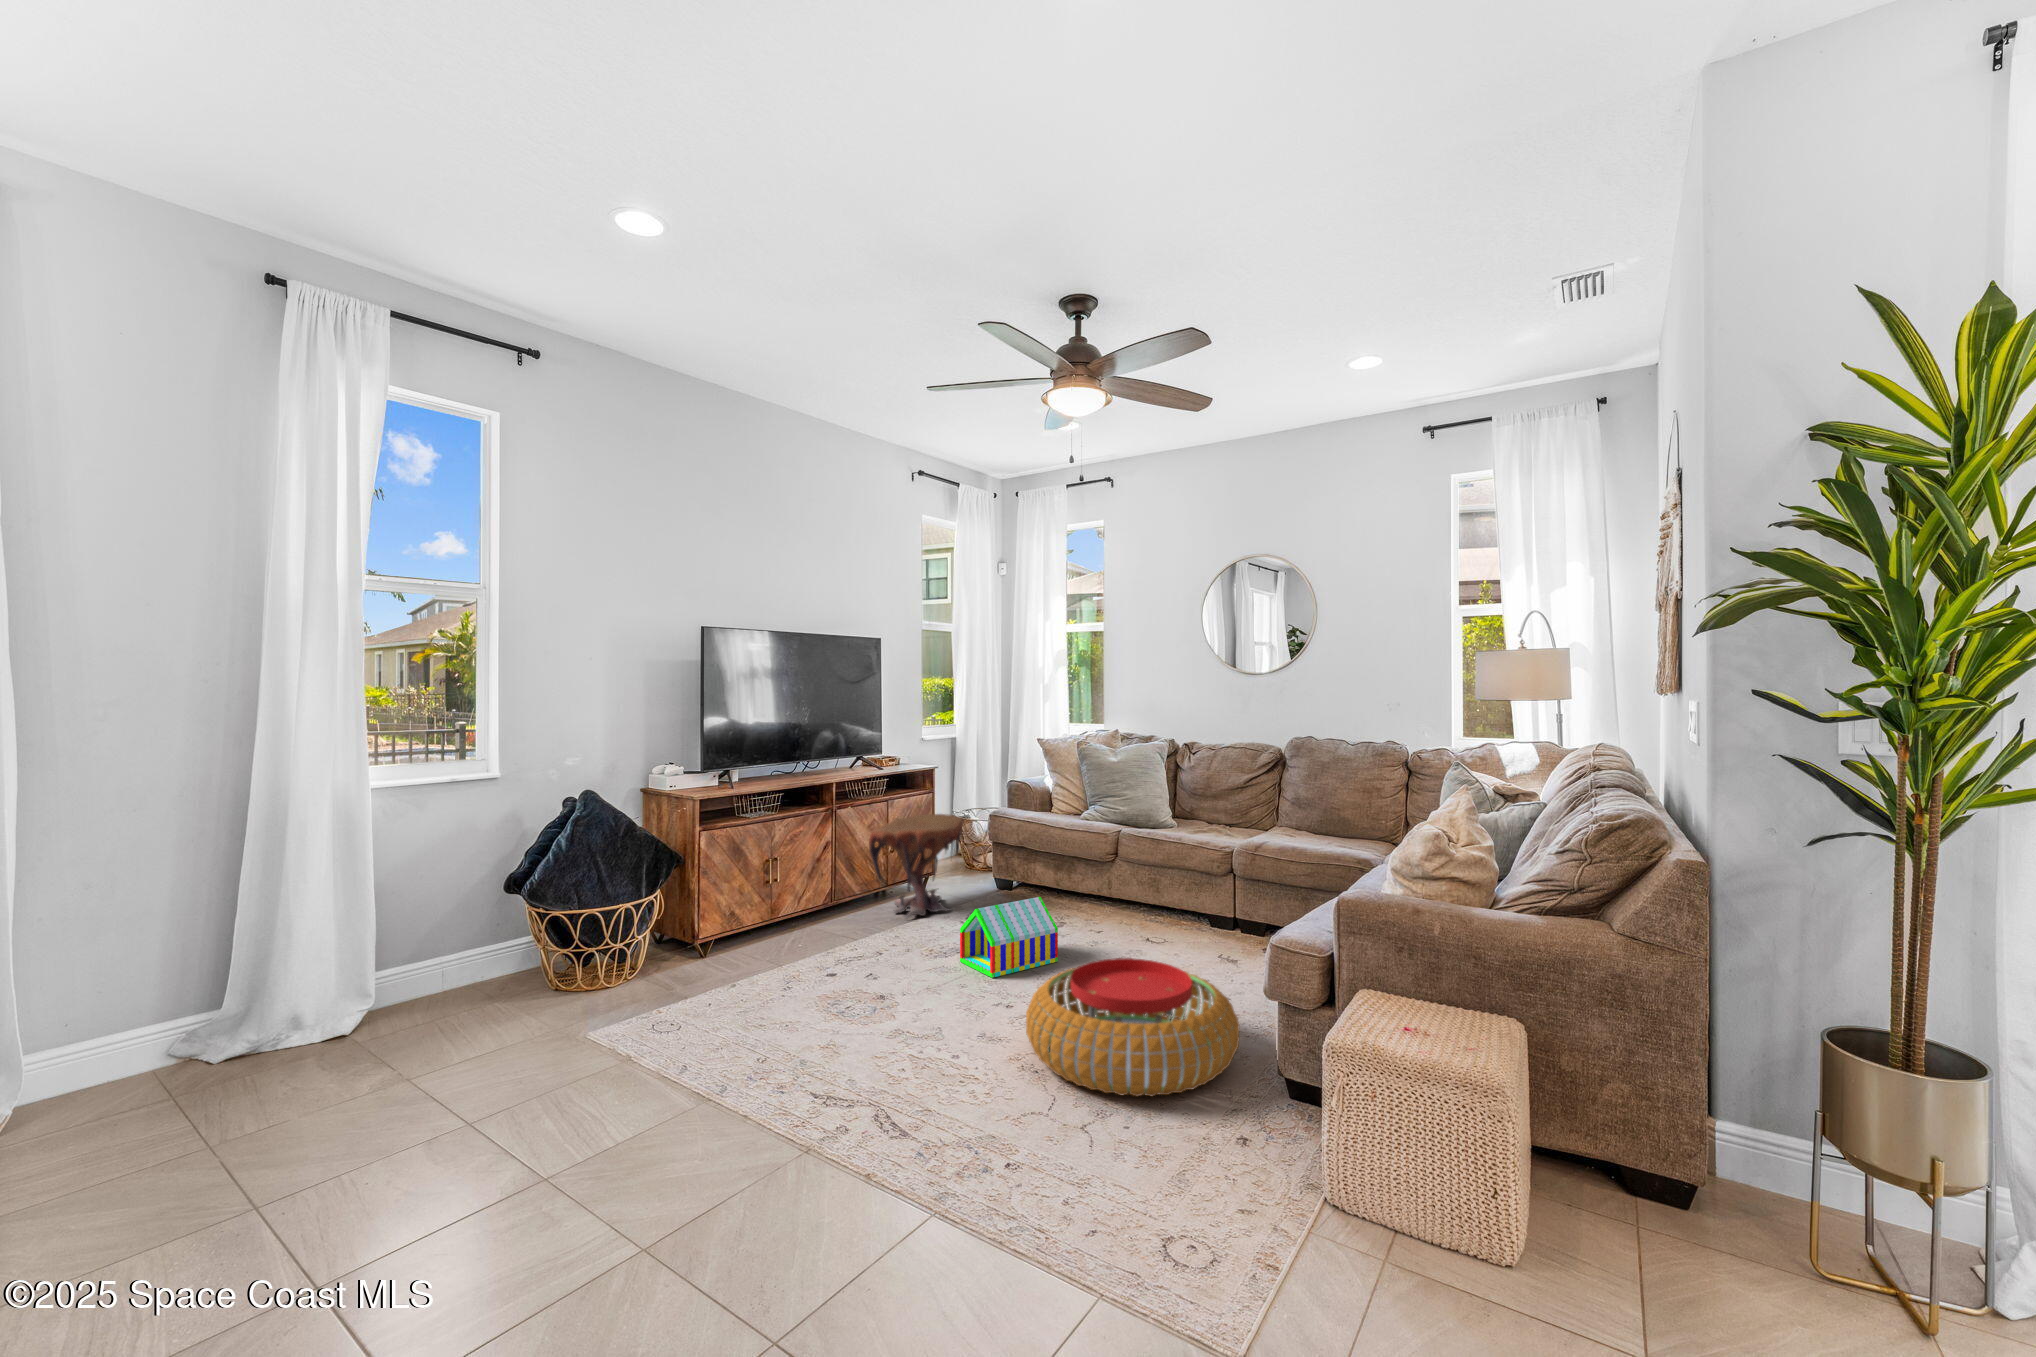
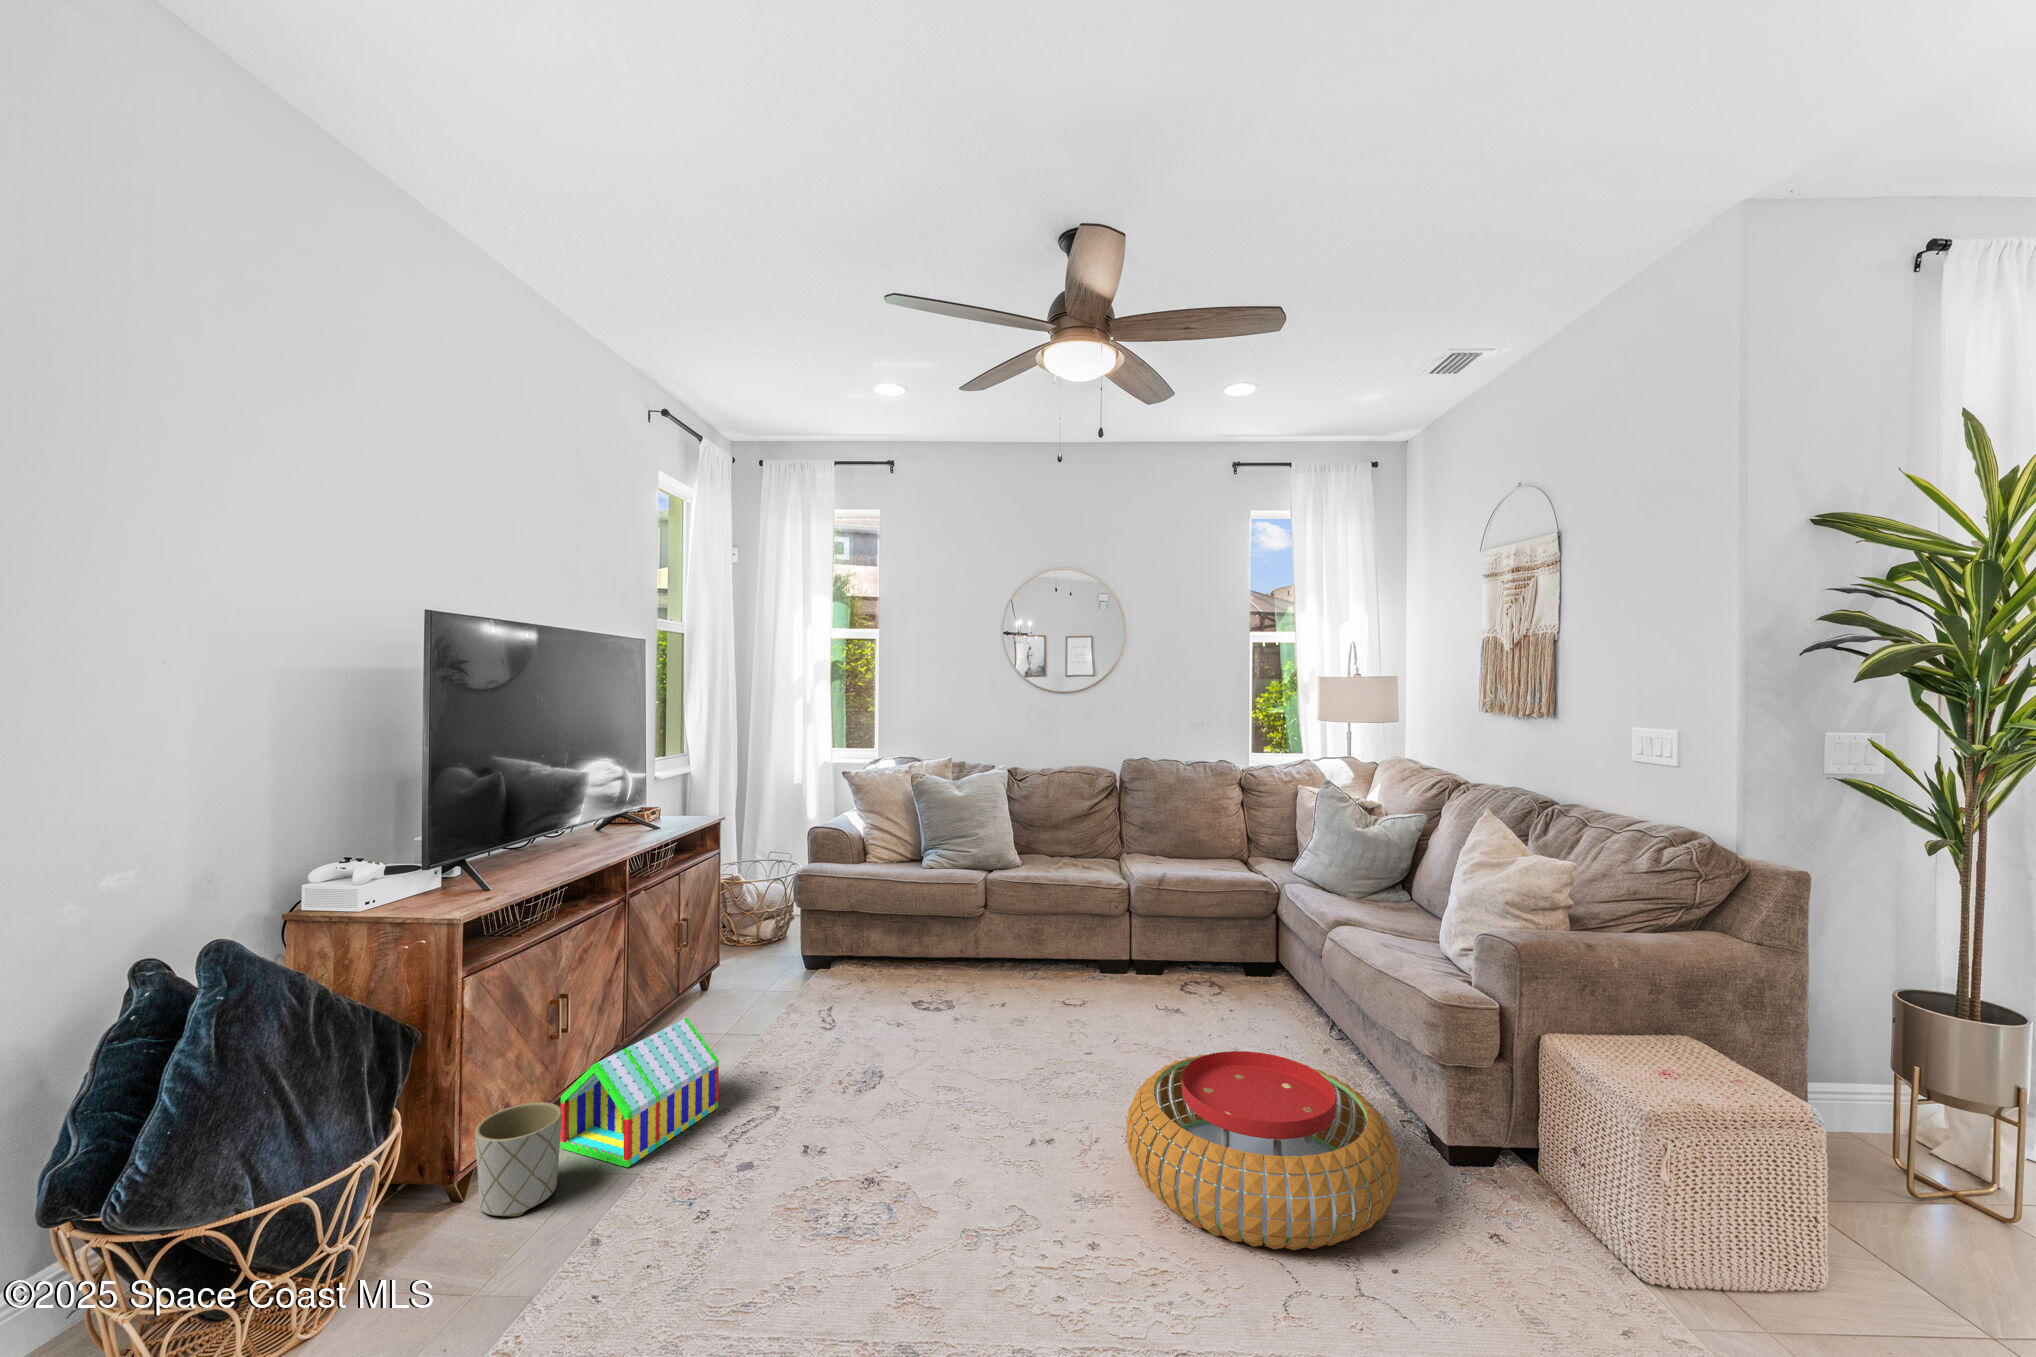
side table: present [869,814,964,918] -> none [683,882,803,1042]
toy house: present [960,897,1058,978] -> present [560,1018,719,1167]
planter: none [699,910,745,967] -> present [475,1102,562,1216]

